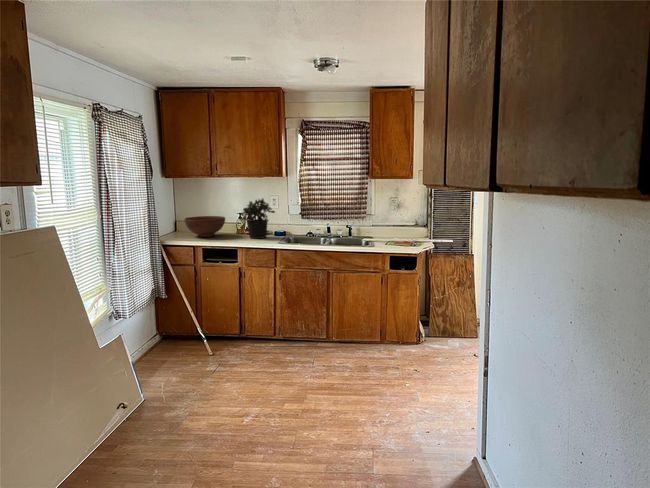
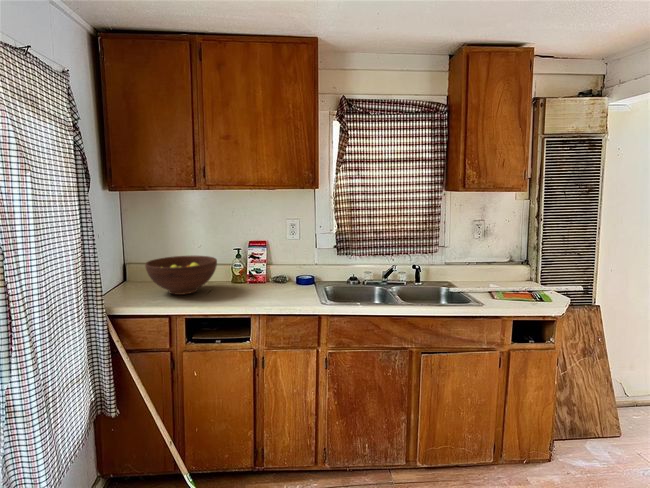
potted plant: present [239,199,275,239] -> none [245,225,307,295]

